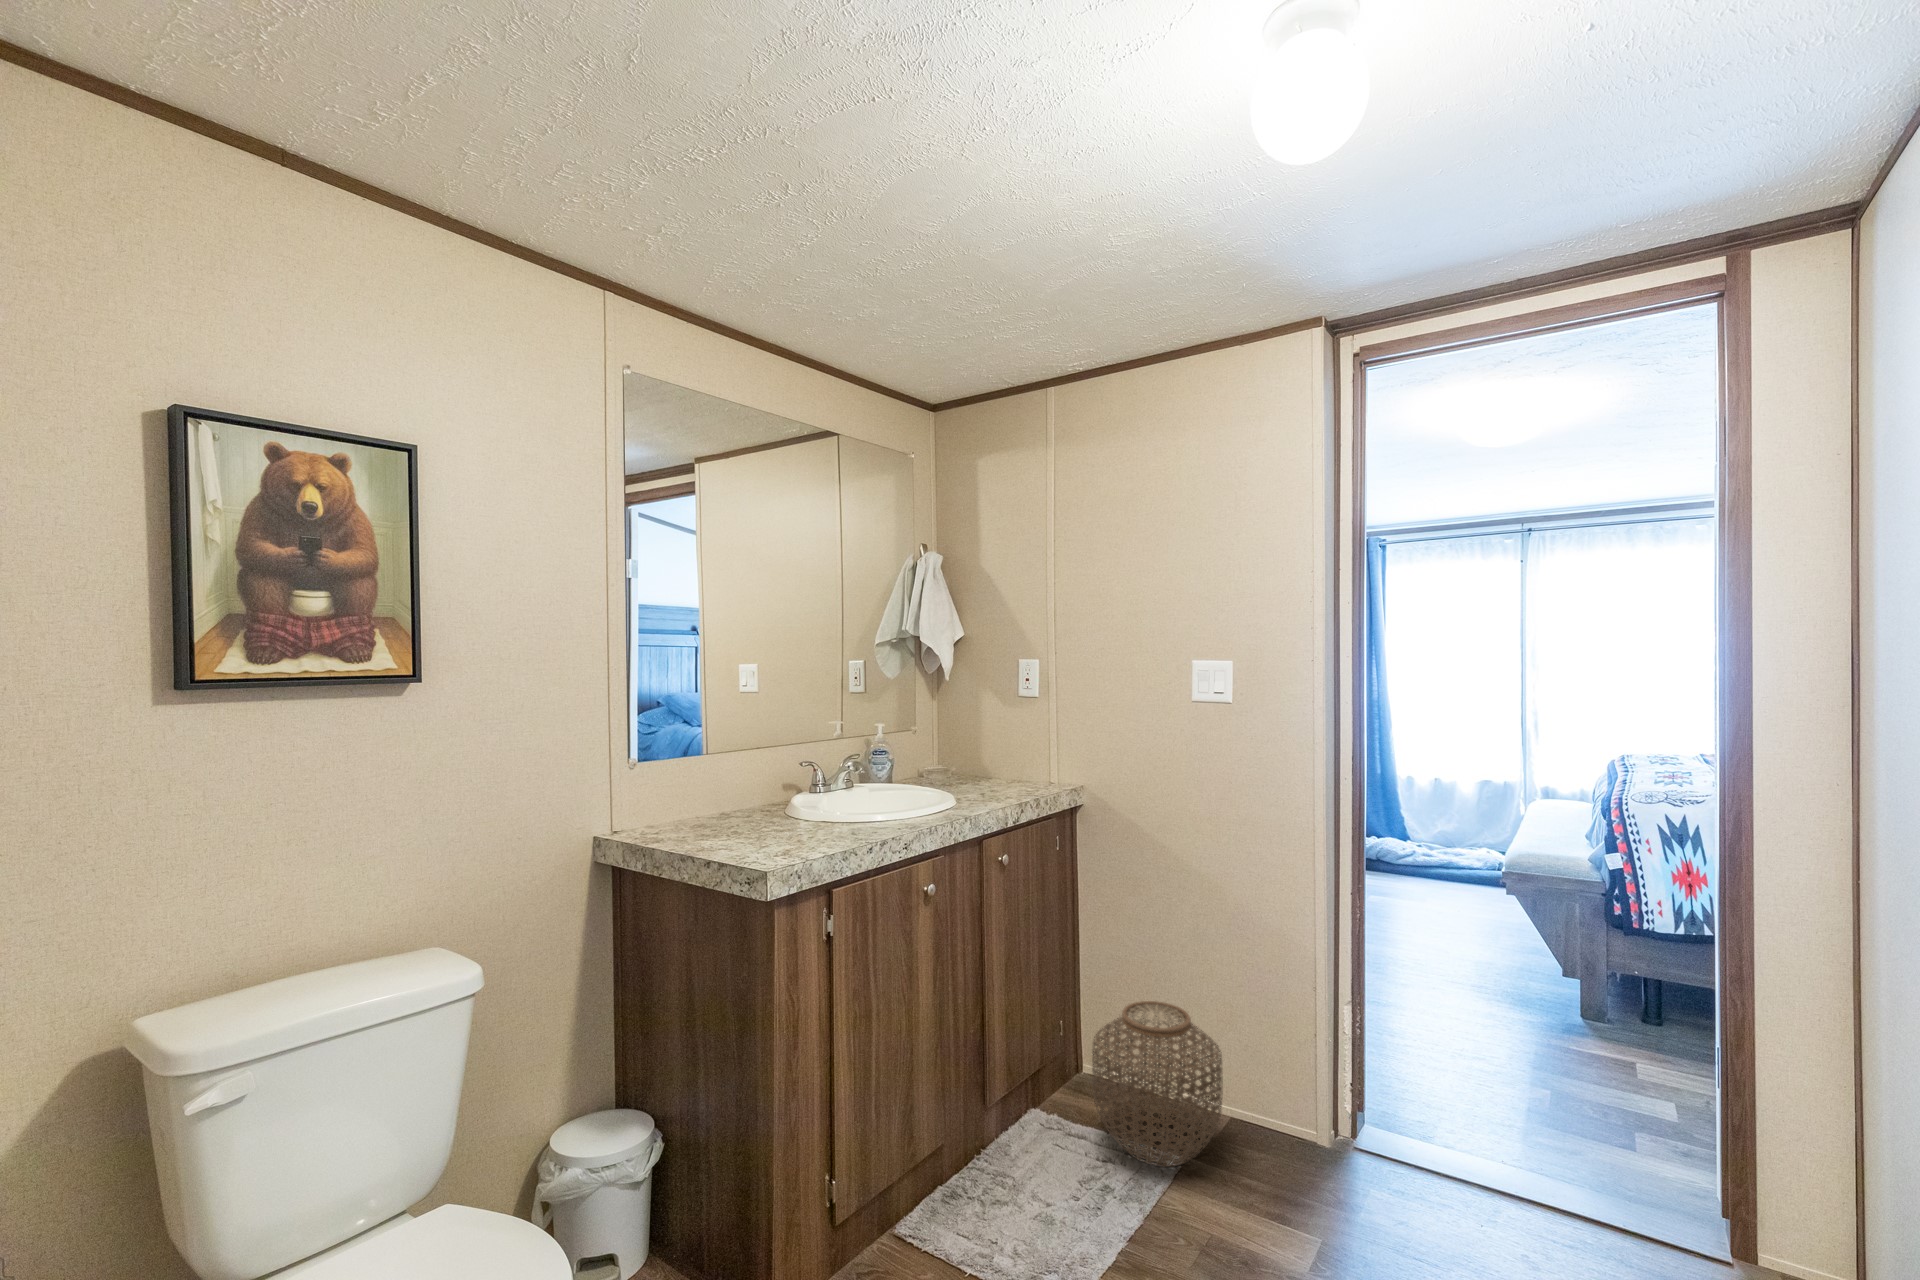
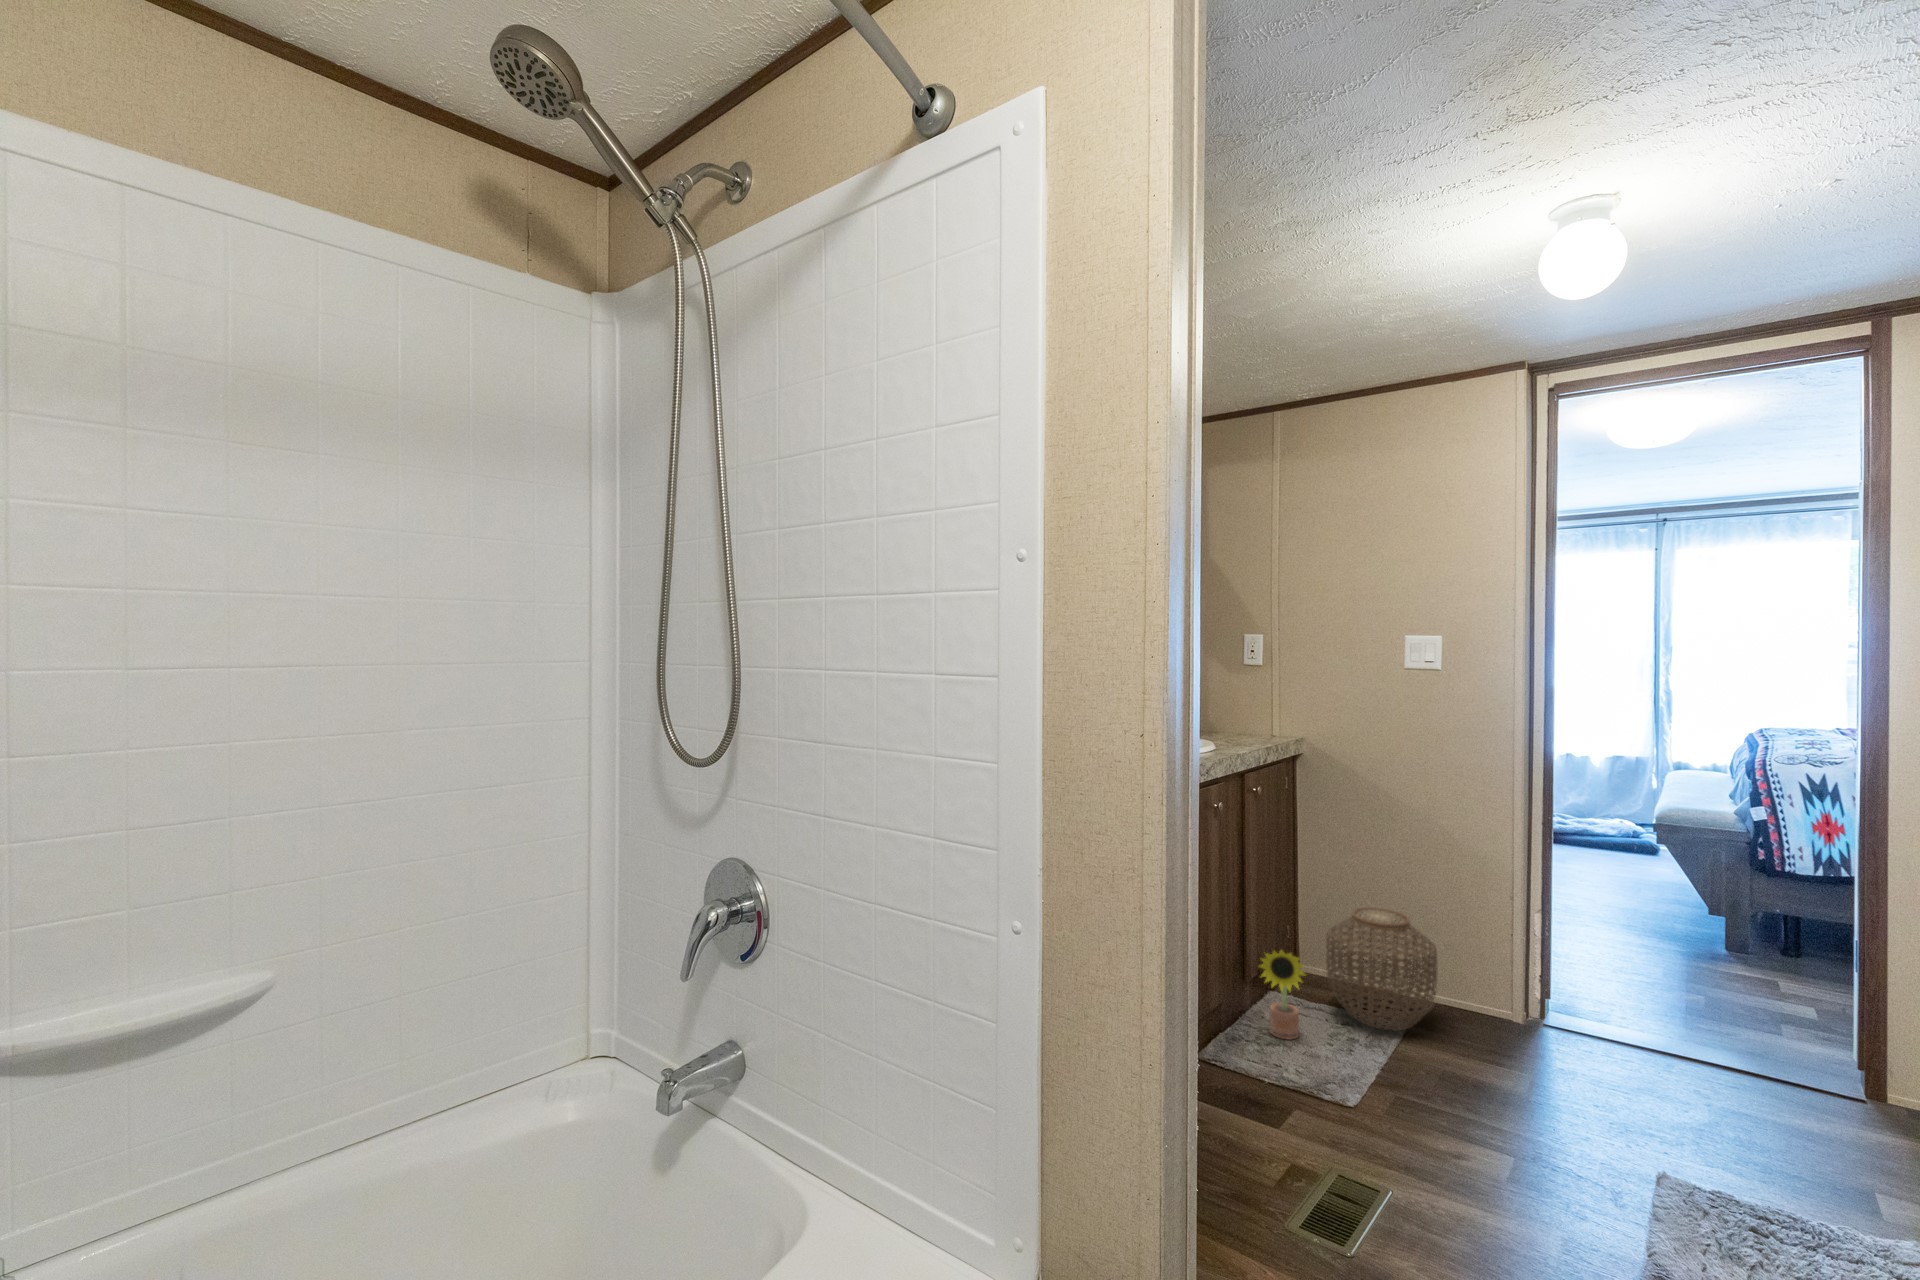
decorative plant: none [987,1072,1045,1189] -> present [1259,950,1305,1039]

